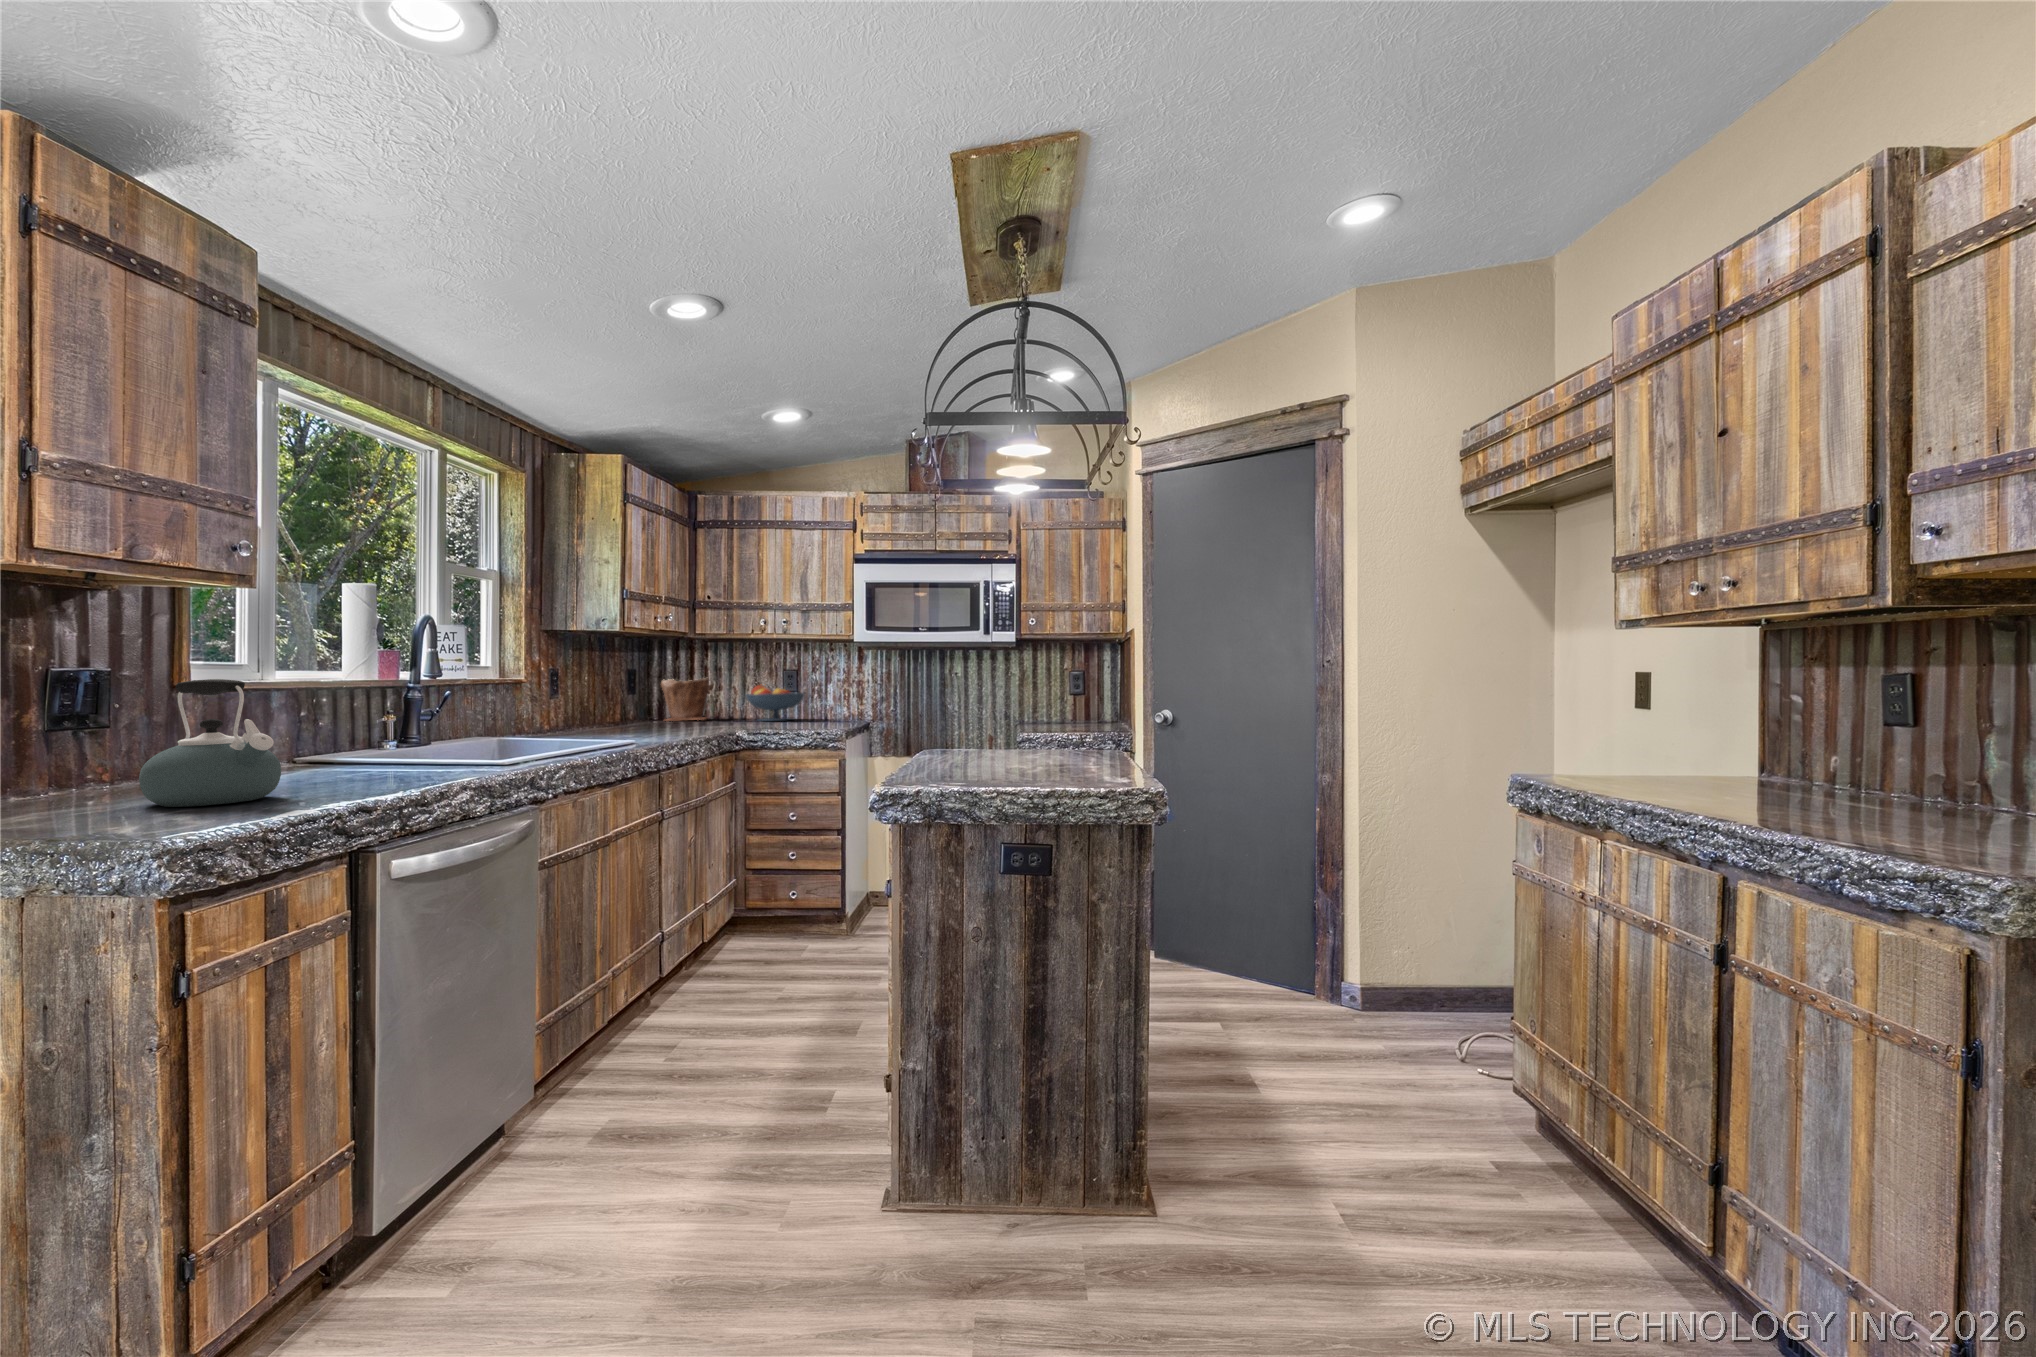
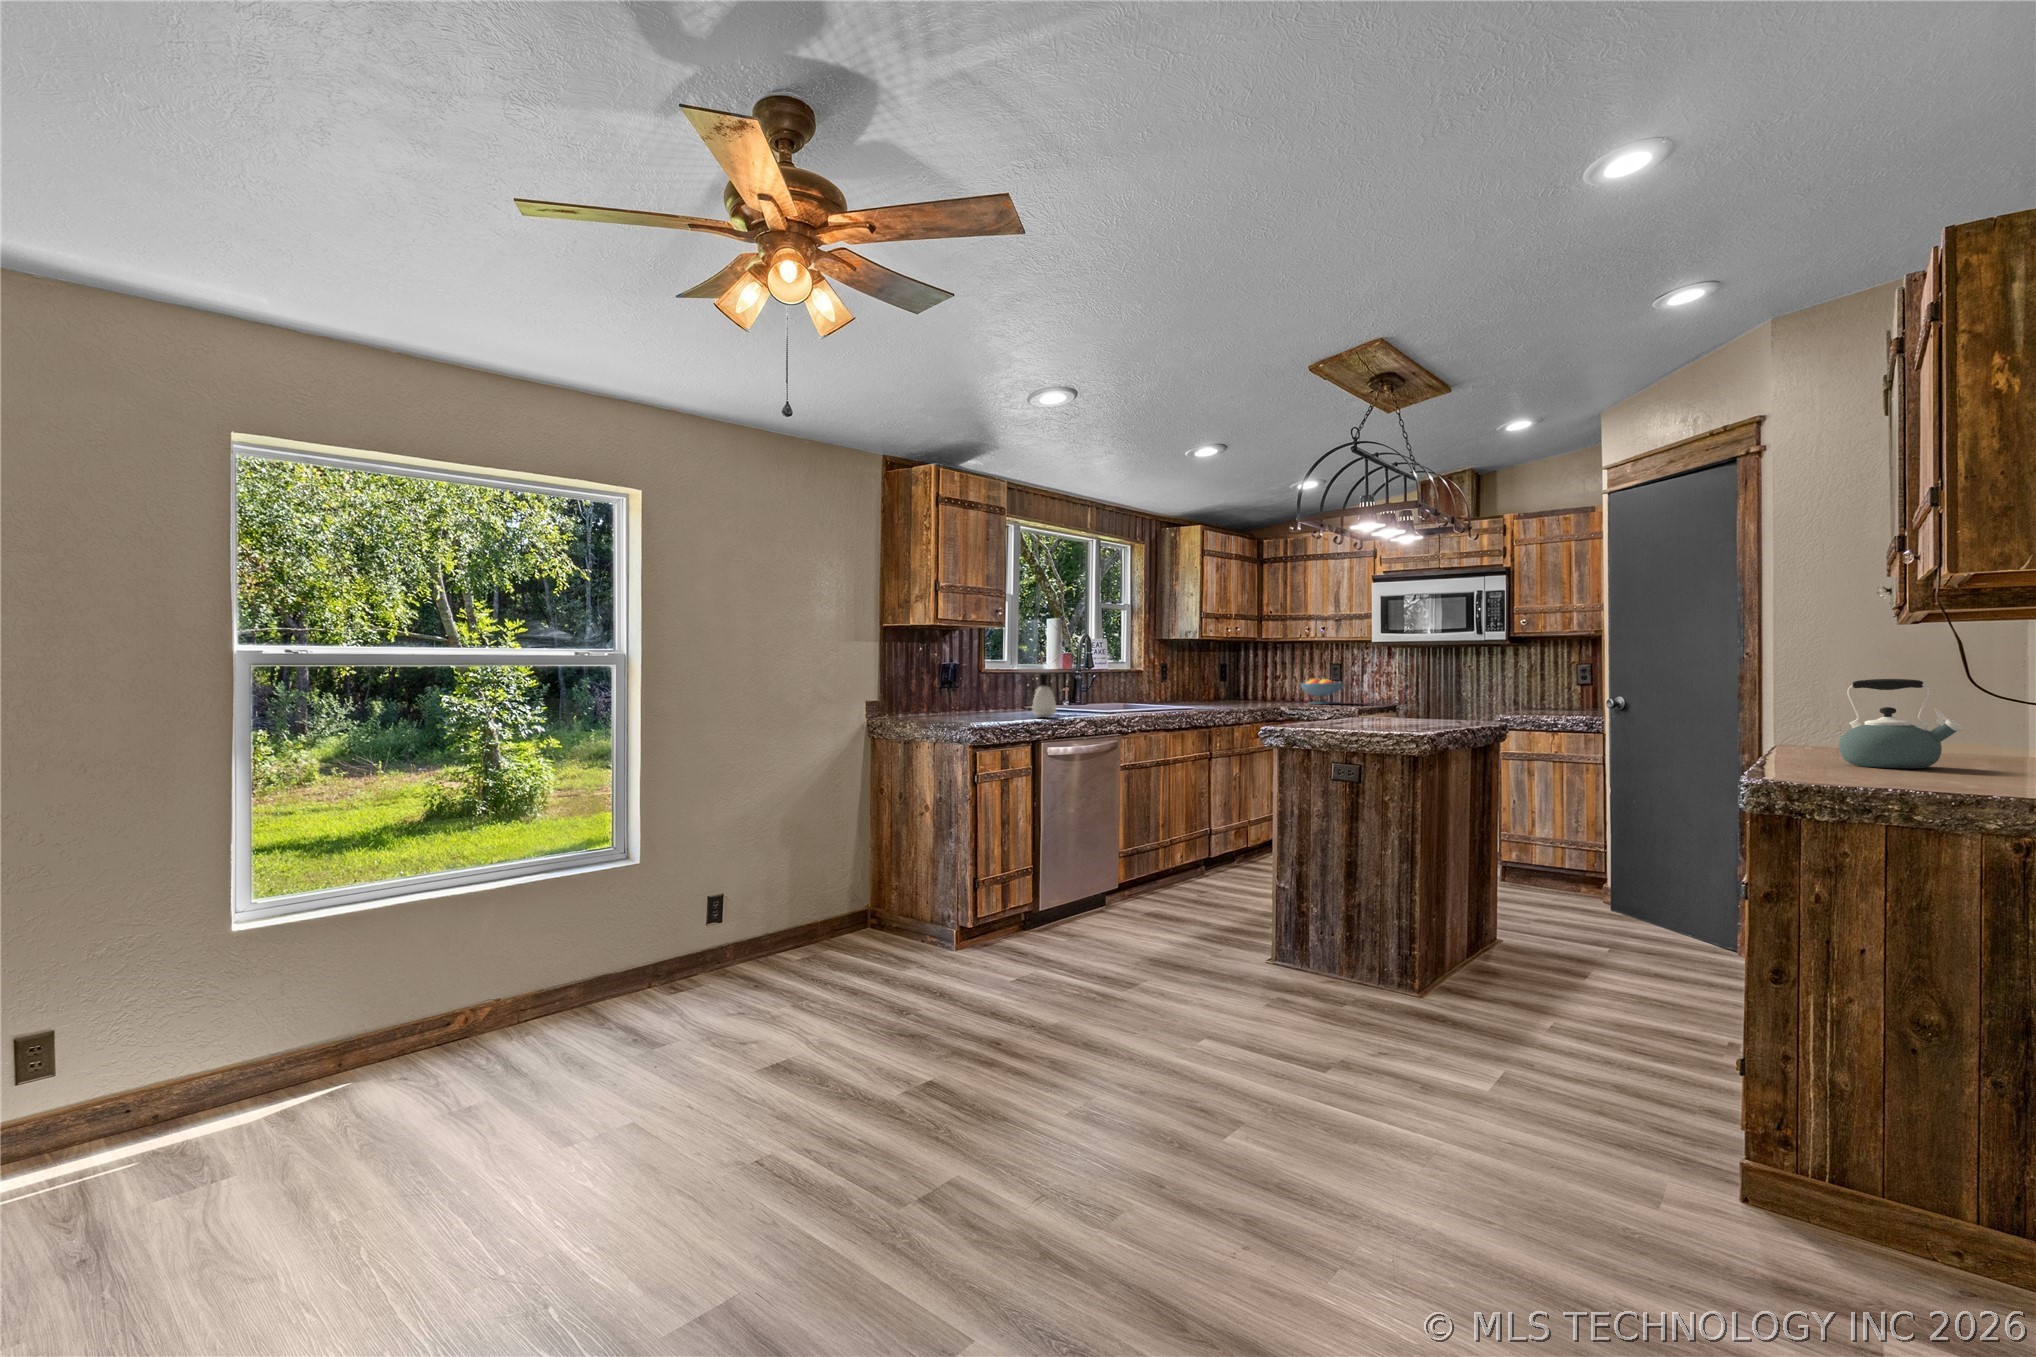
plant pot: present [661,678,709,721] -> none [1241,670,1277,702]
kettle: present [139,679,281,807] -> present [1839,679,1962,768]
soap dispenser: none [337,688,401,785] -> present [1032,673,1056,717]

